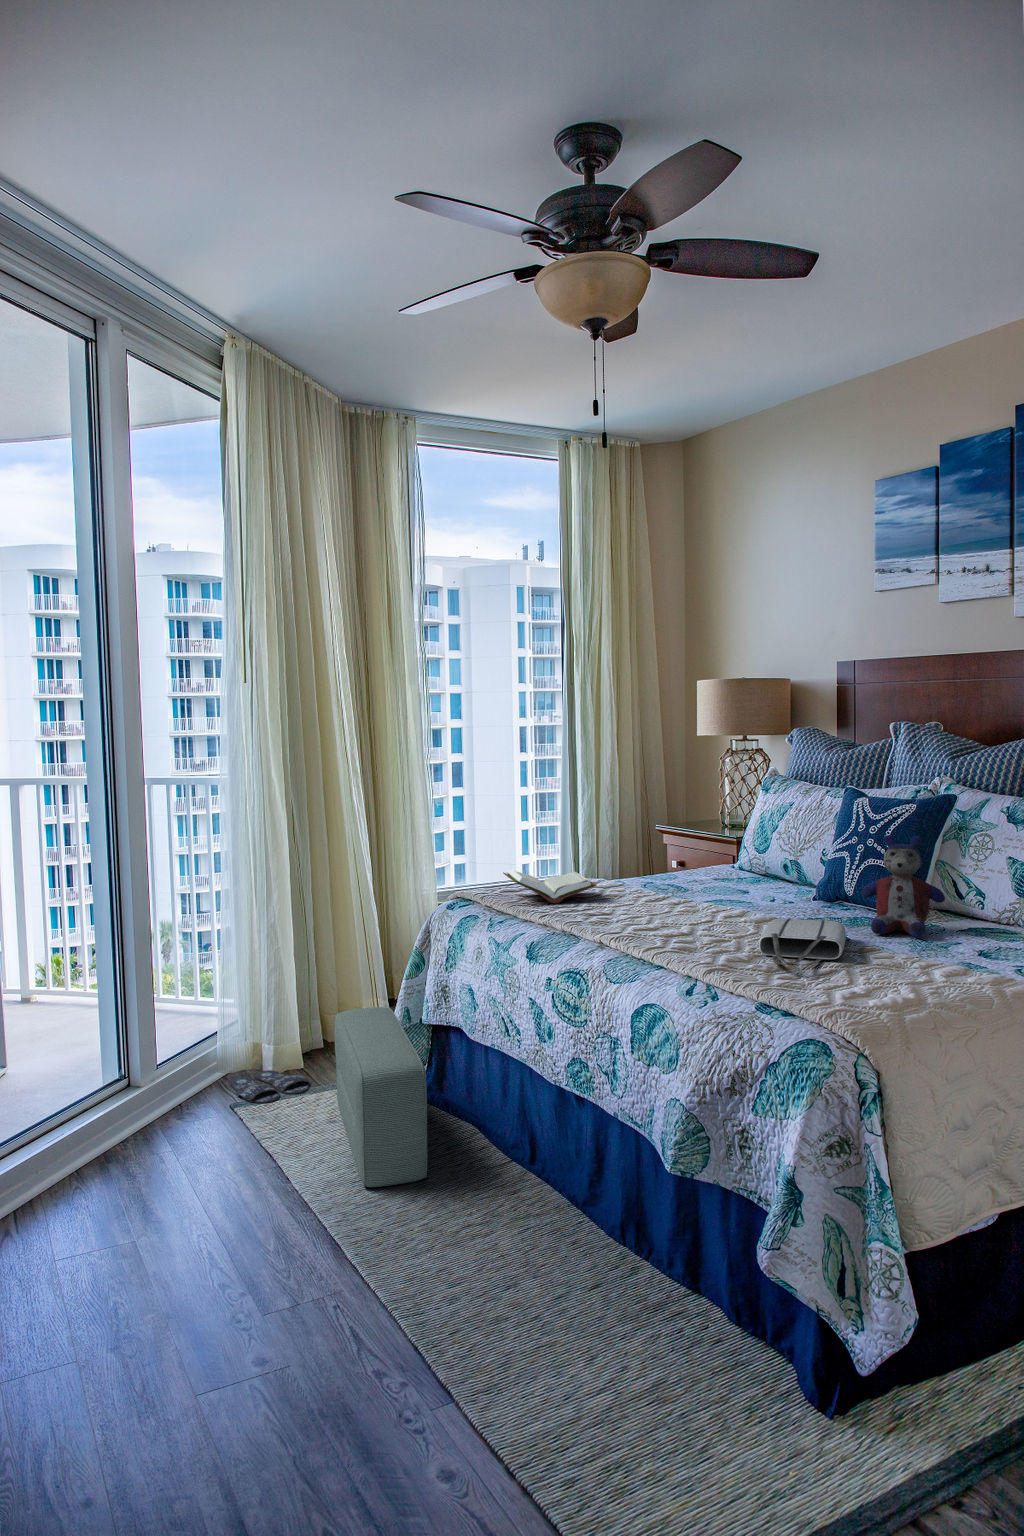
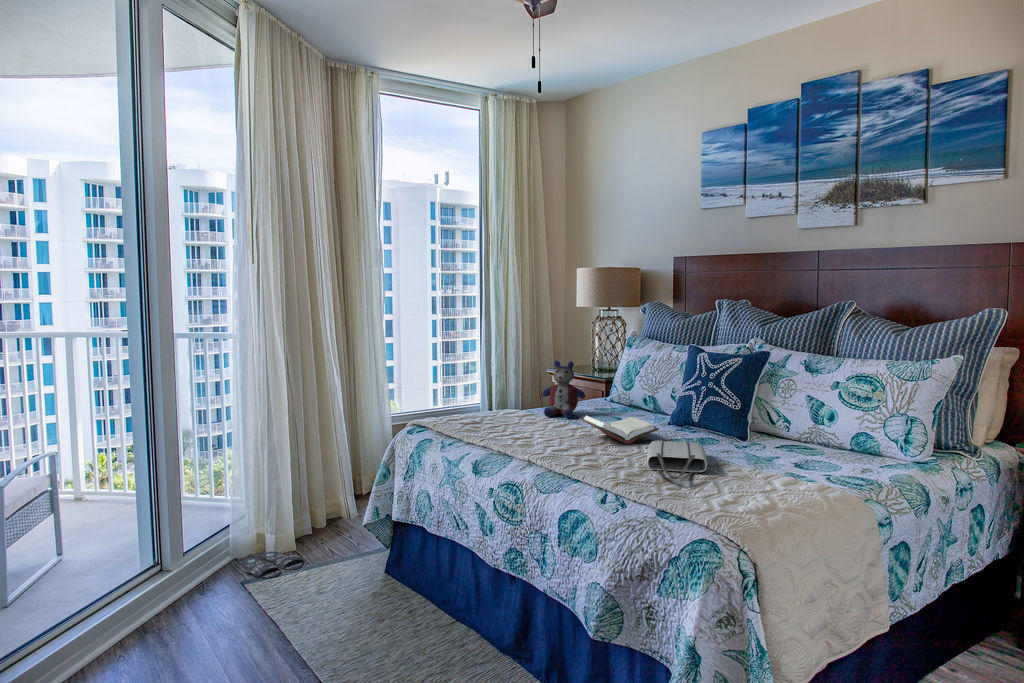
stuffed bear: present [861,835,945,938] -> present [543,361,585,418]
book: present [503,869,597,903] -> present [580,416,659,444]
pouf: present [335,1007,427,1187] -> none [324,505,397,645]

